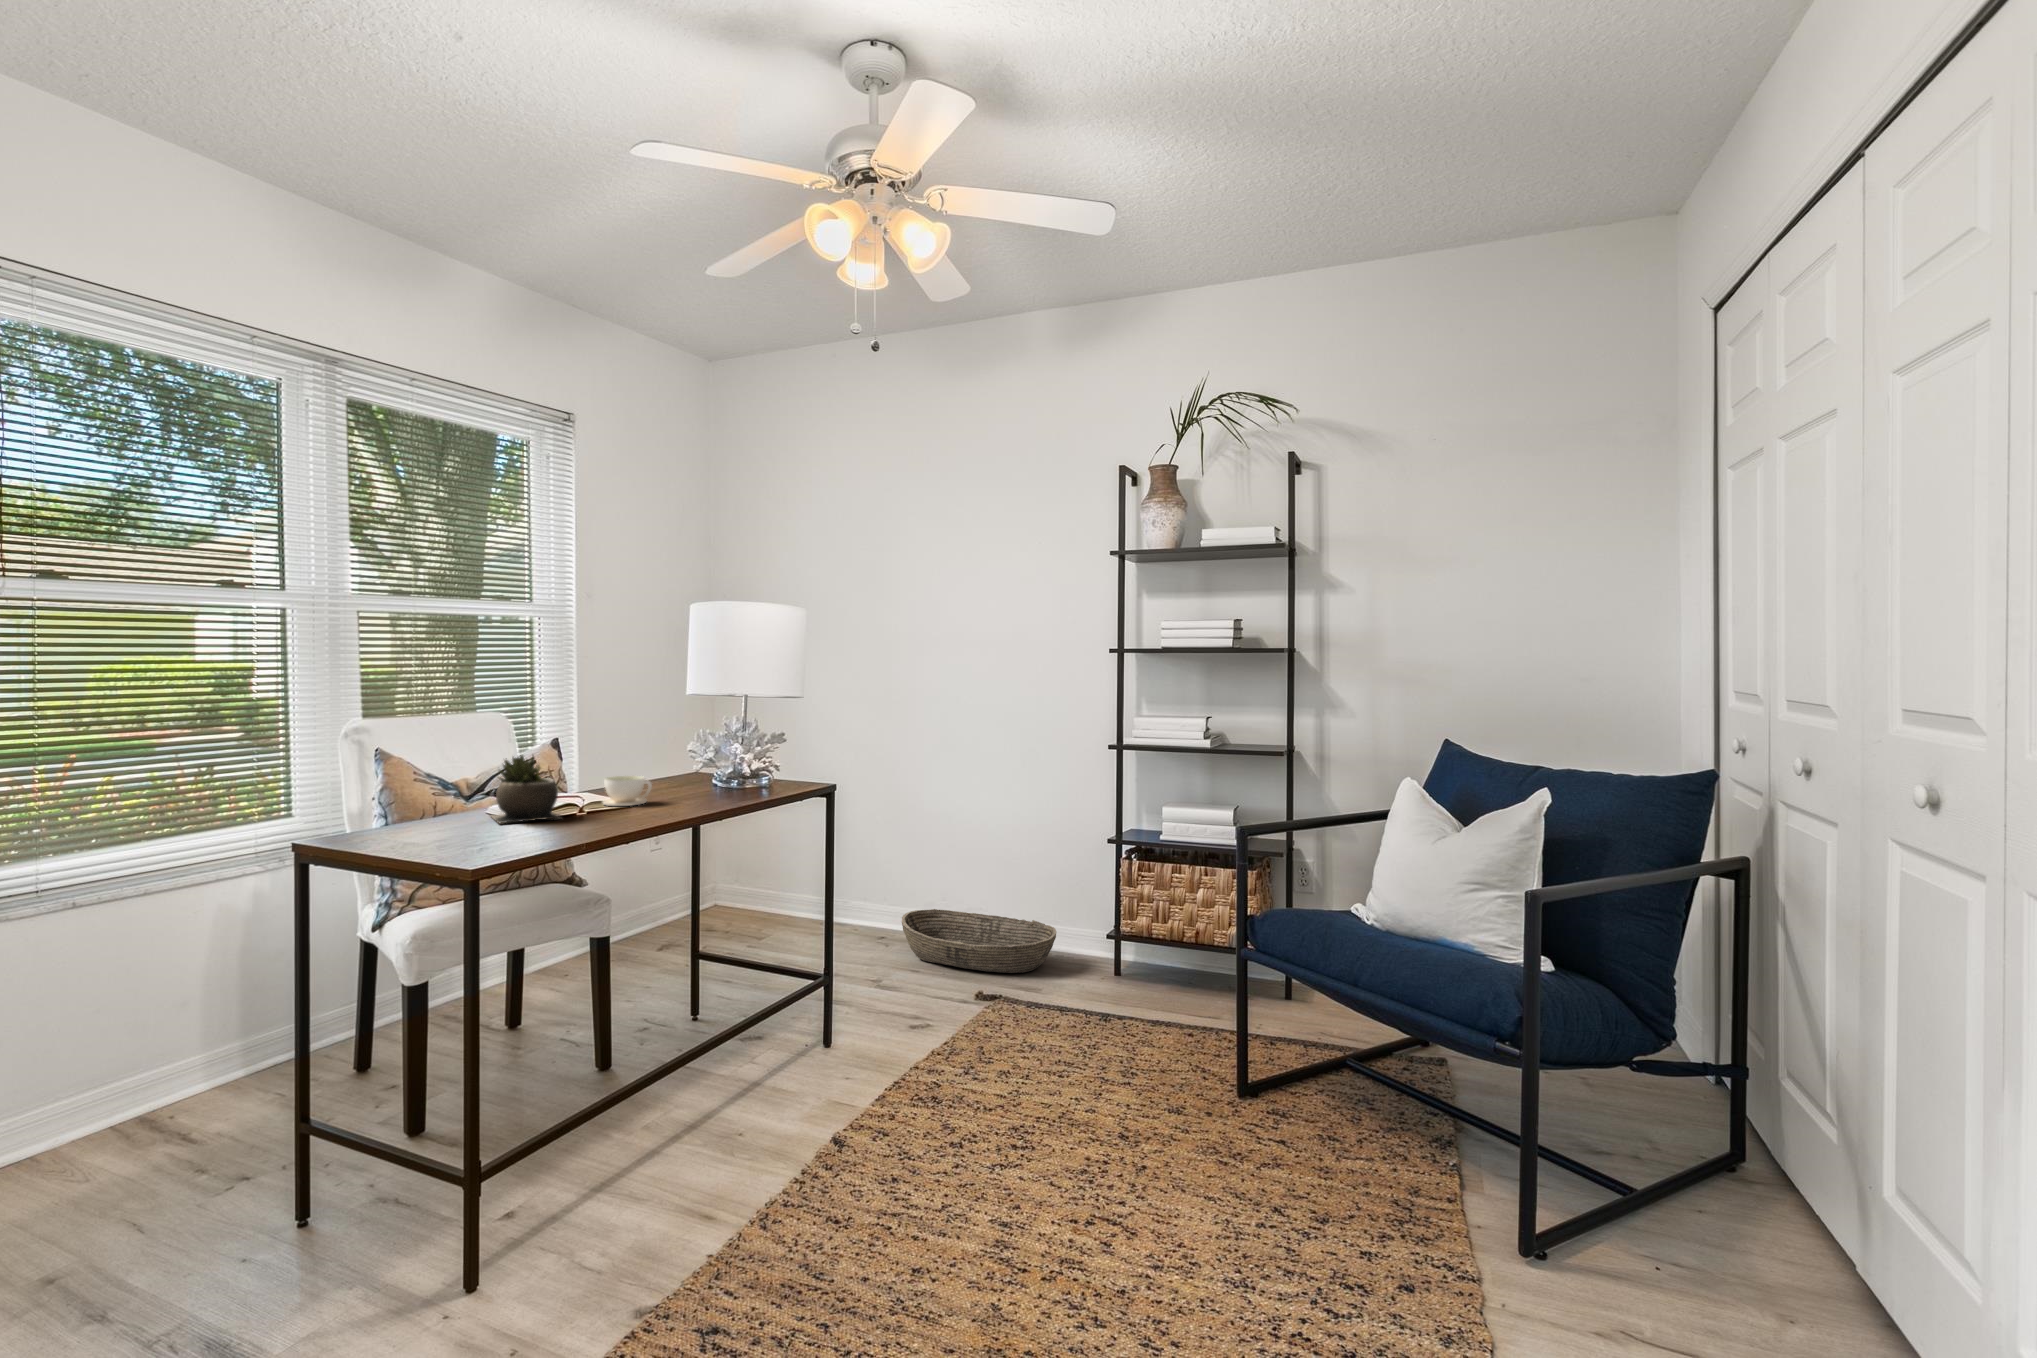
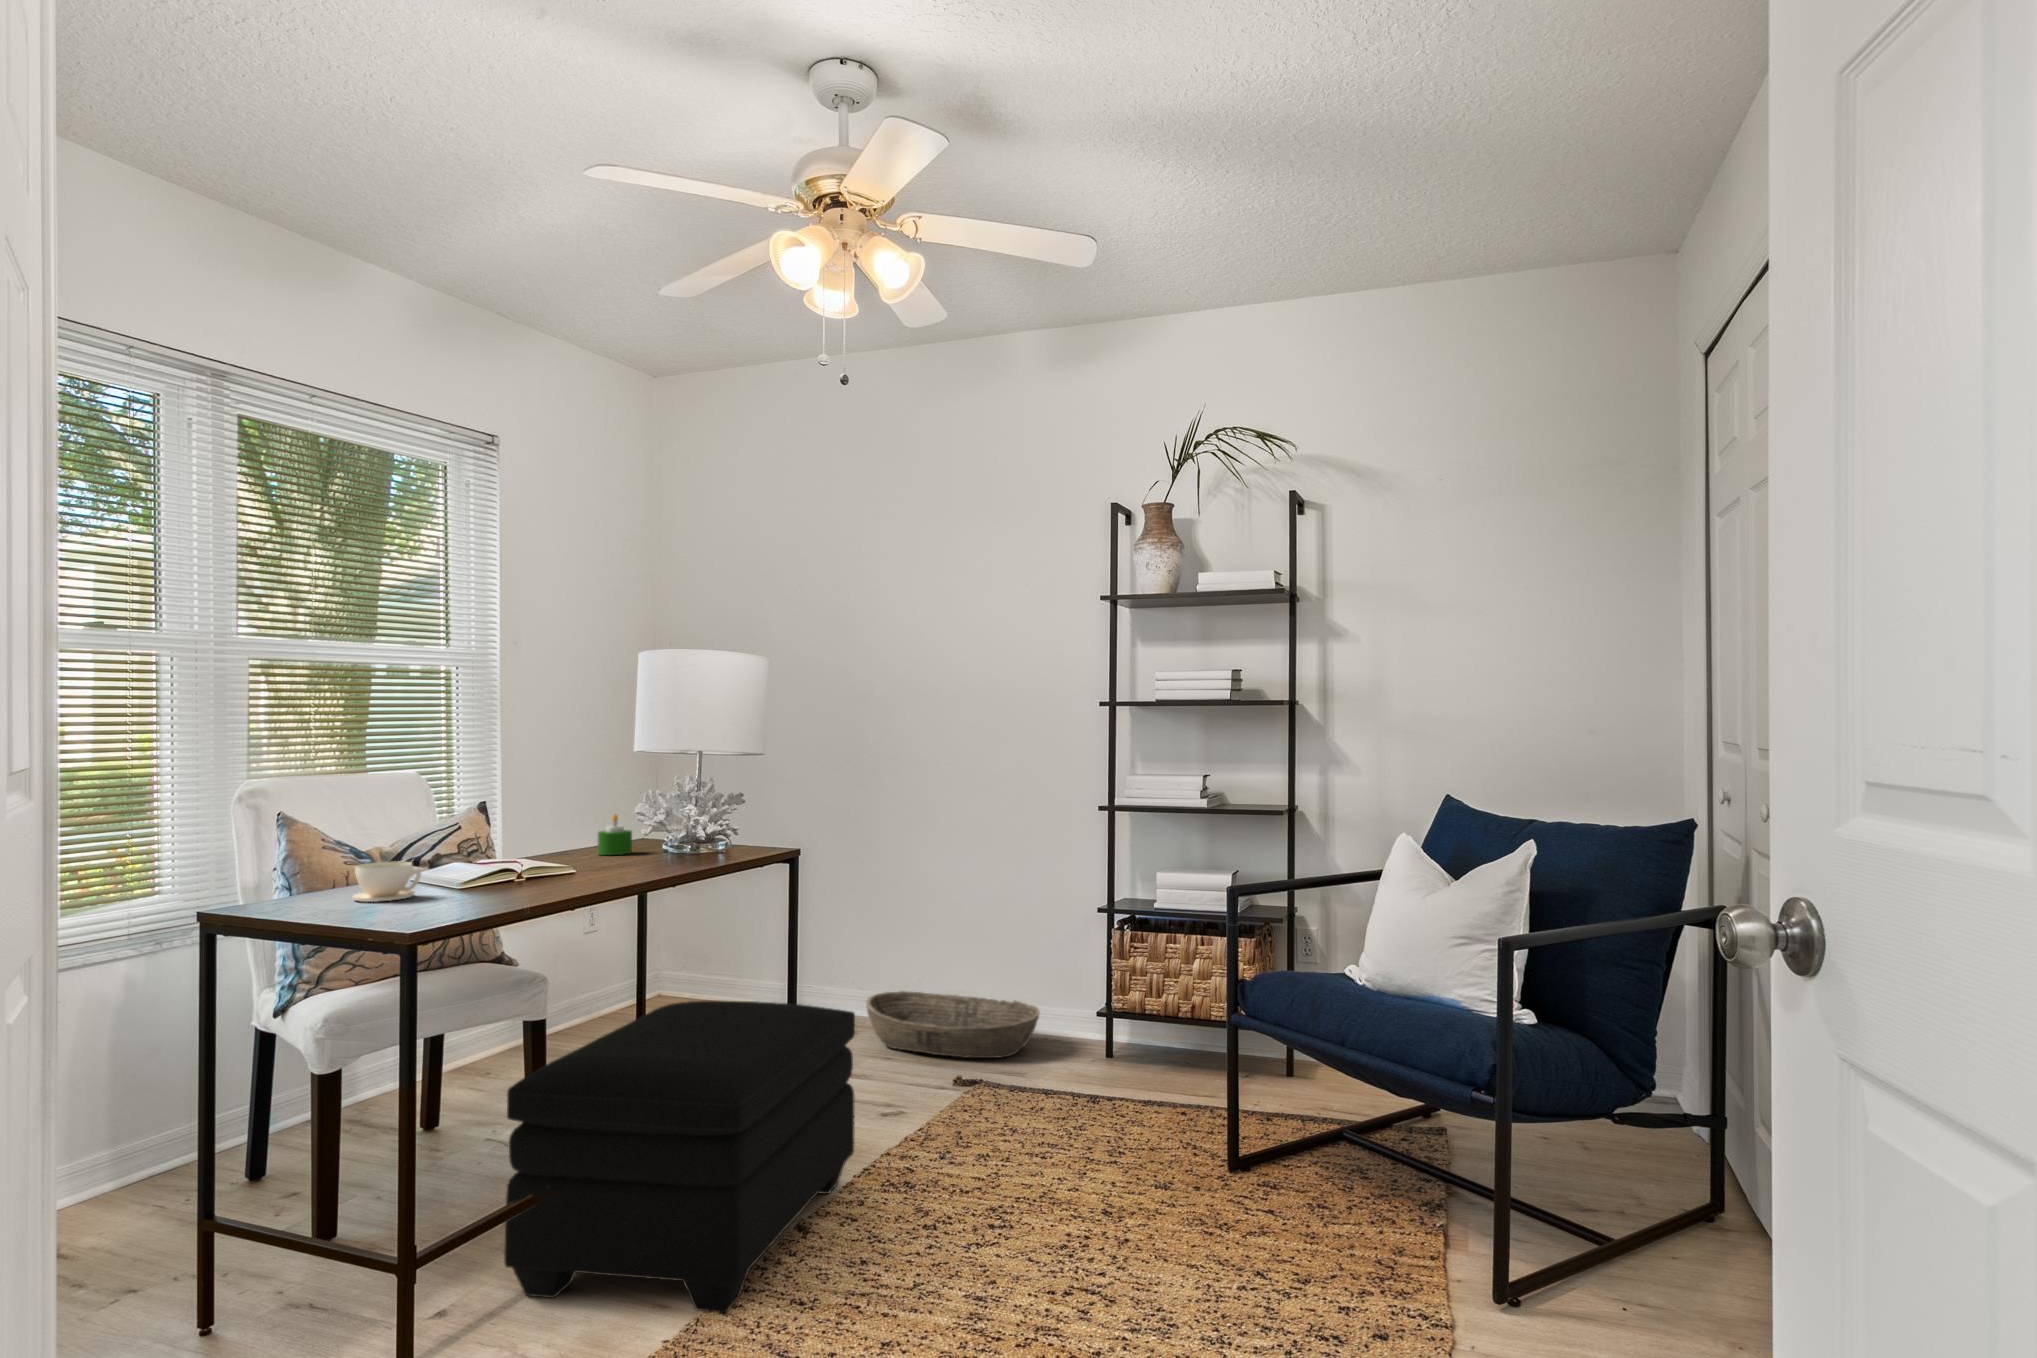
candle: none [658,754,688,791] -> present [597,814,632,855]
succulent plant: present [491,755,560,823] -> none [417,811,501,888]
coffee cup: present [603,776,652,806] -> present [353,862,421,902]
ottoman: none [565,925,889,1228] -> present [504,1000,855,1313]

